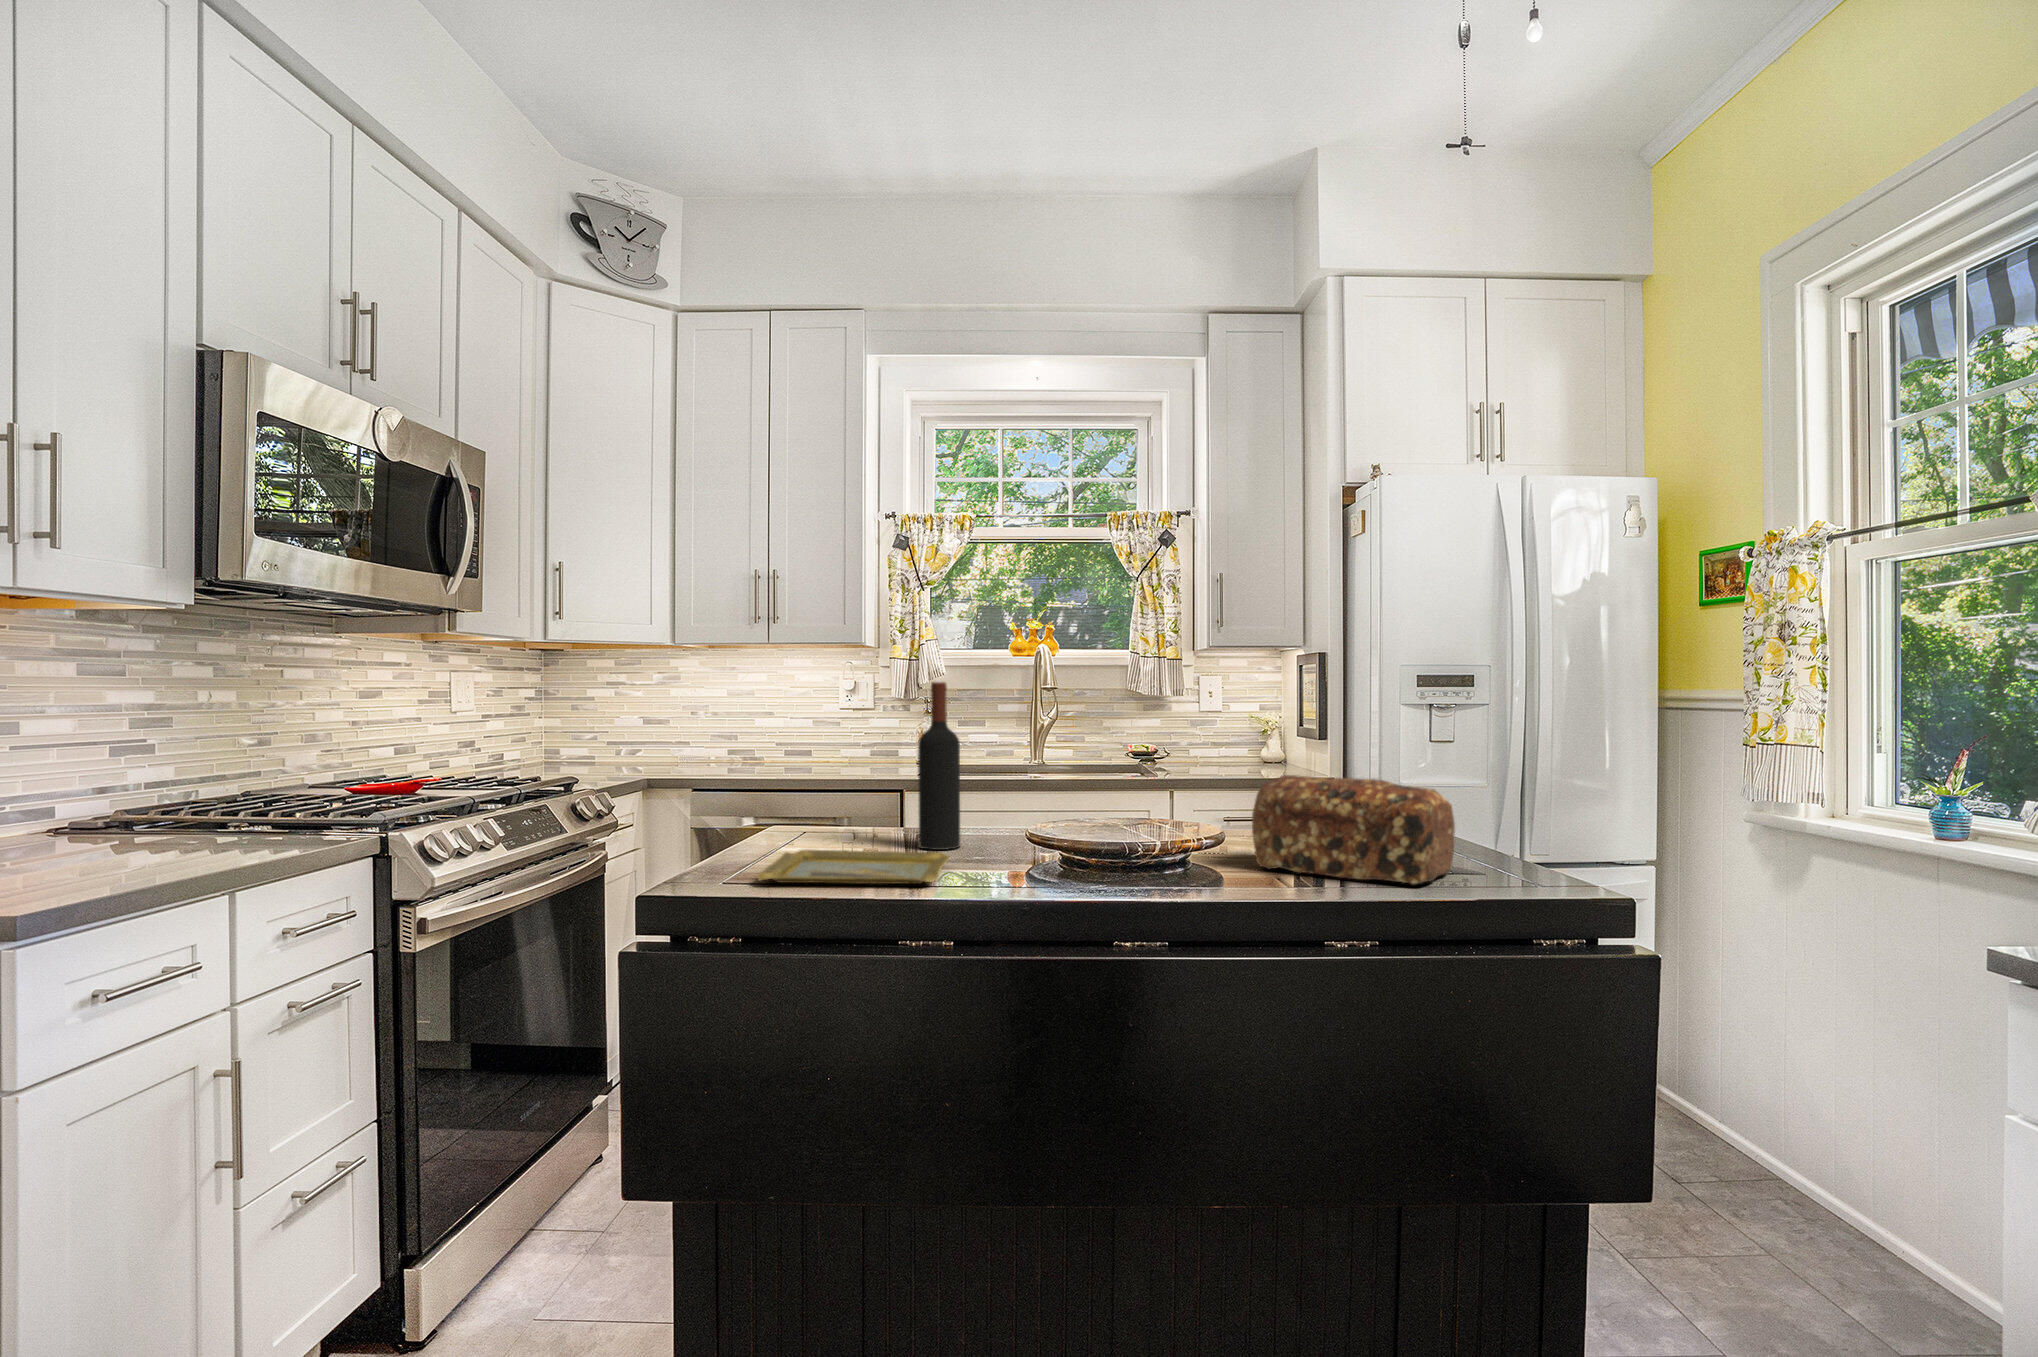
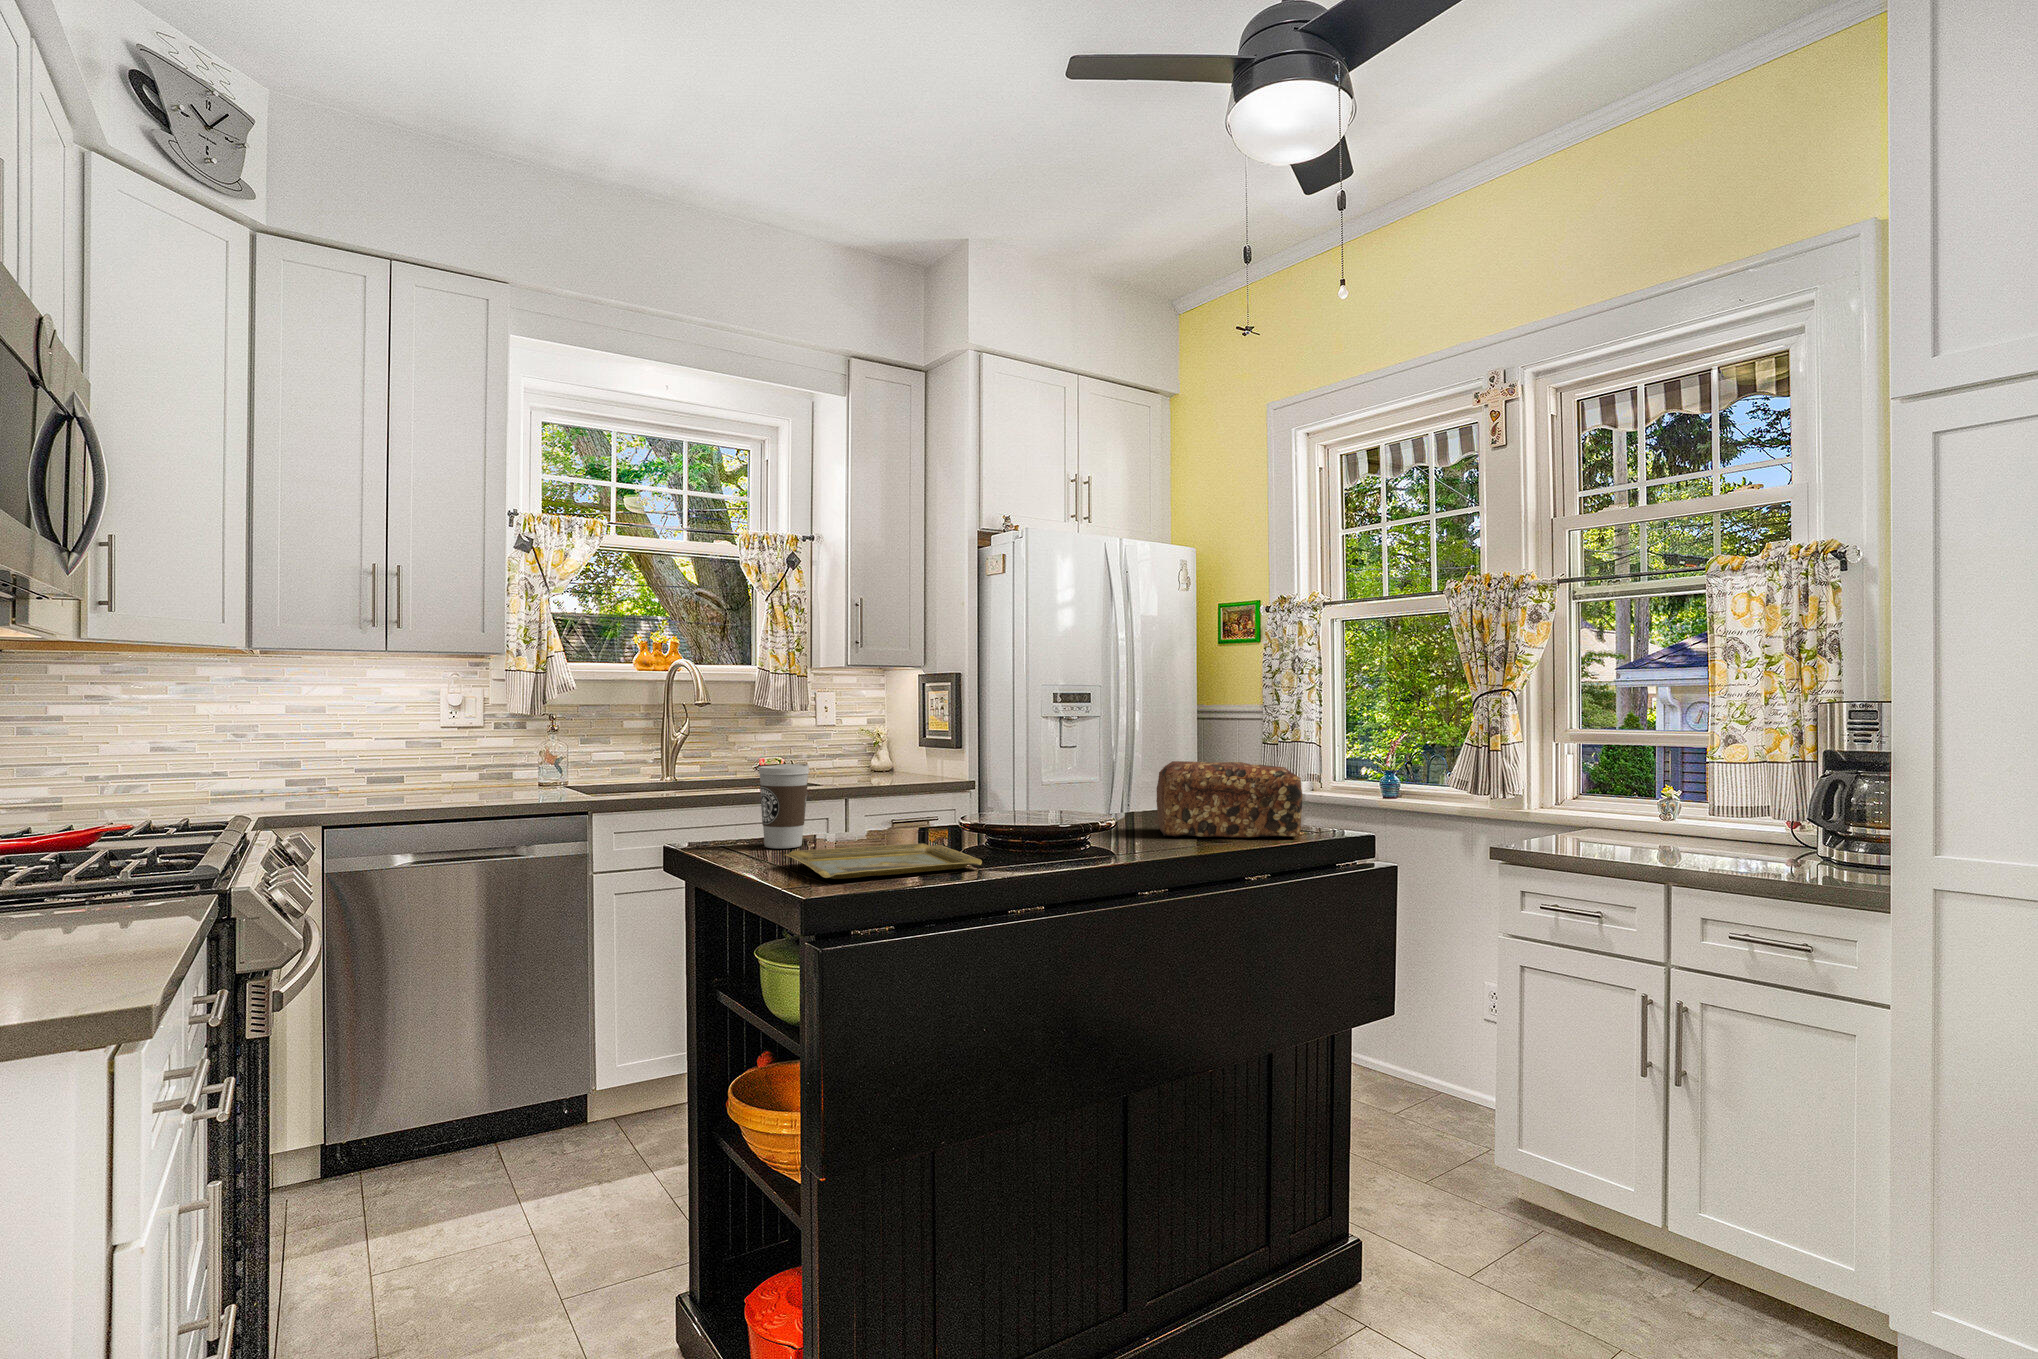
wine bottle: present [918,682,960,850] -> none [851,685,891,846]
coffee cup: none [835,761,885,845] -> present [758,764,809,848]

